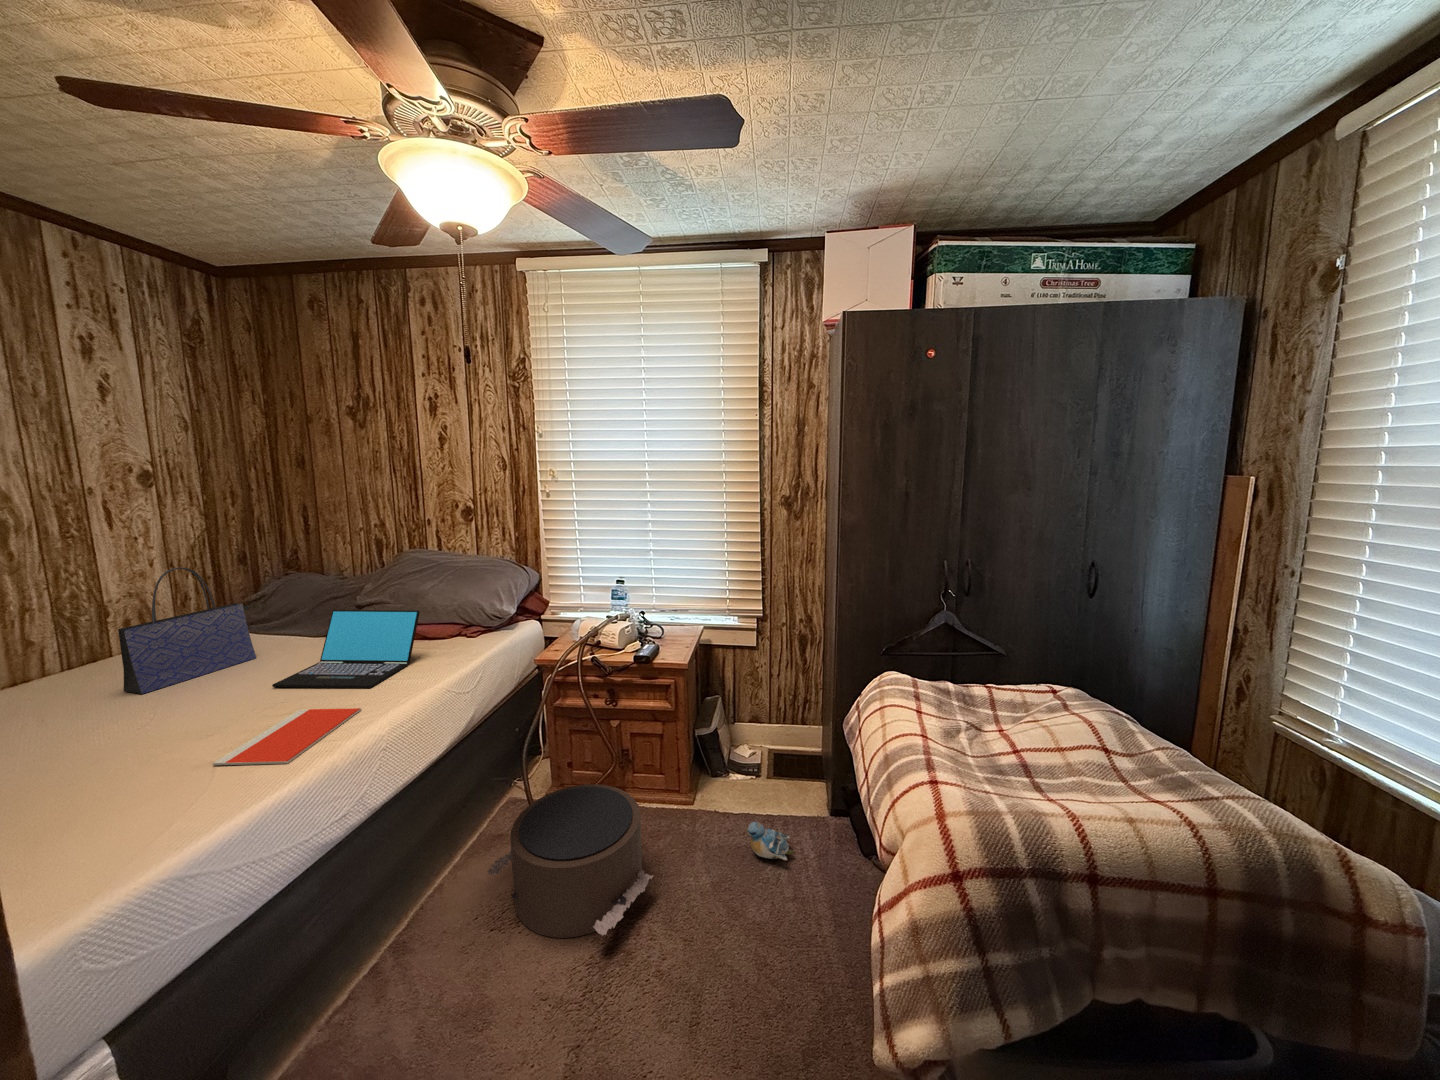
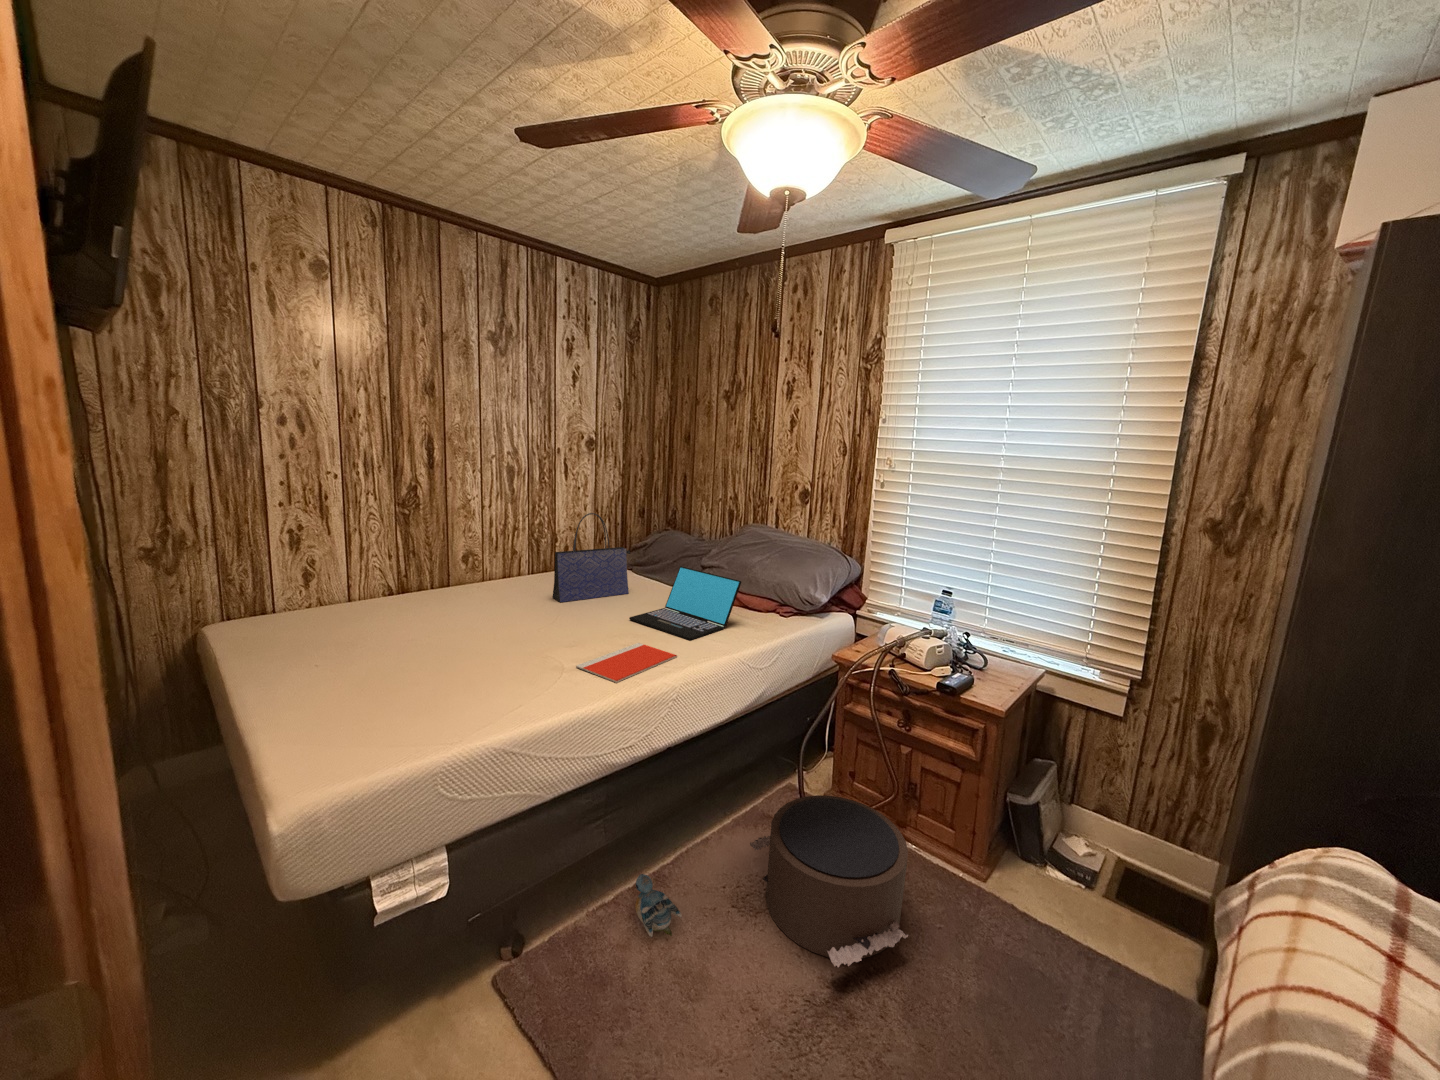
plush toy: present [746,822,794,861] -> present [635,874,682,937]

